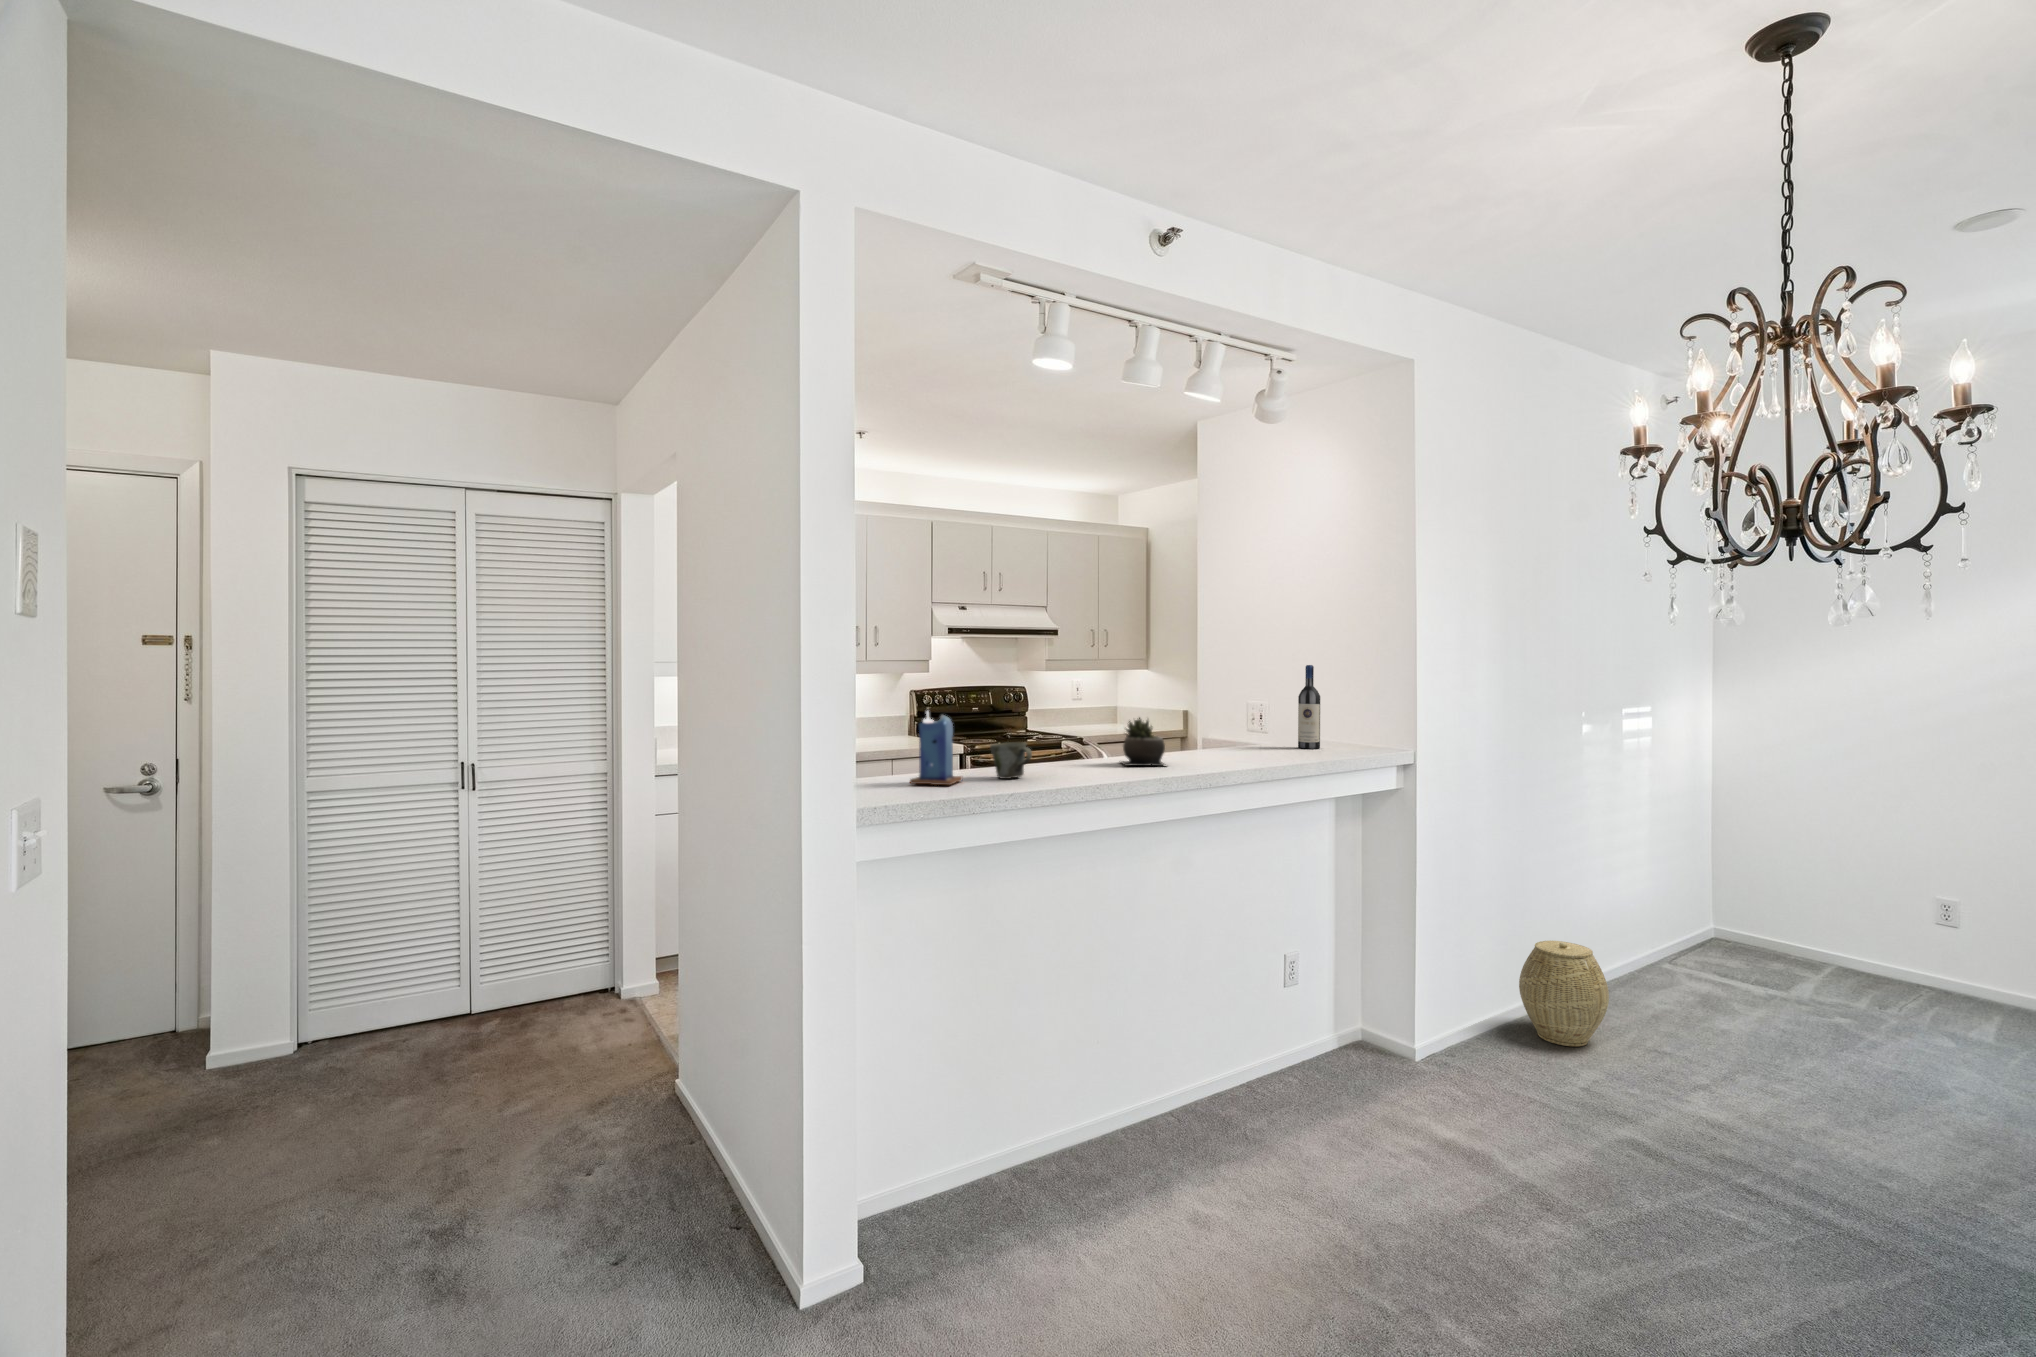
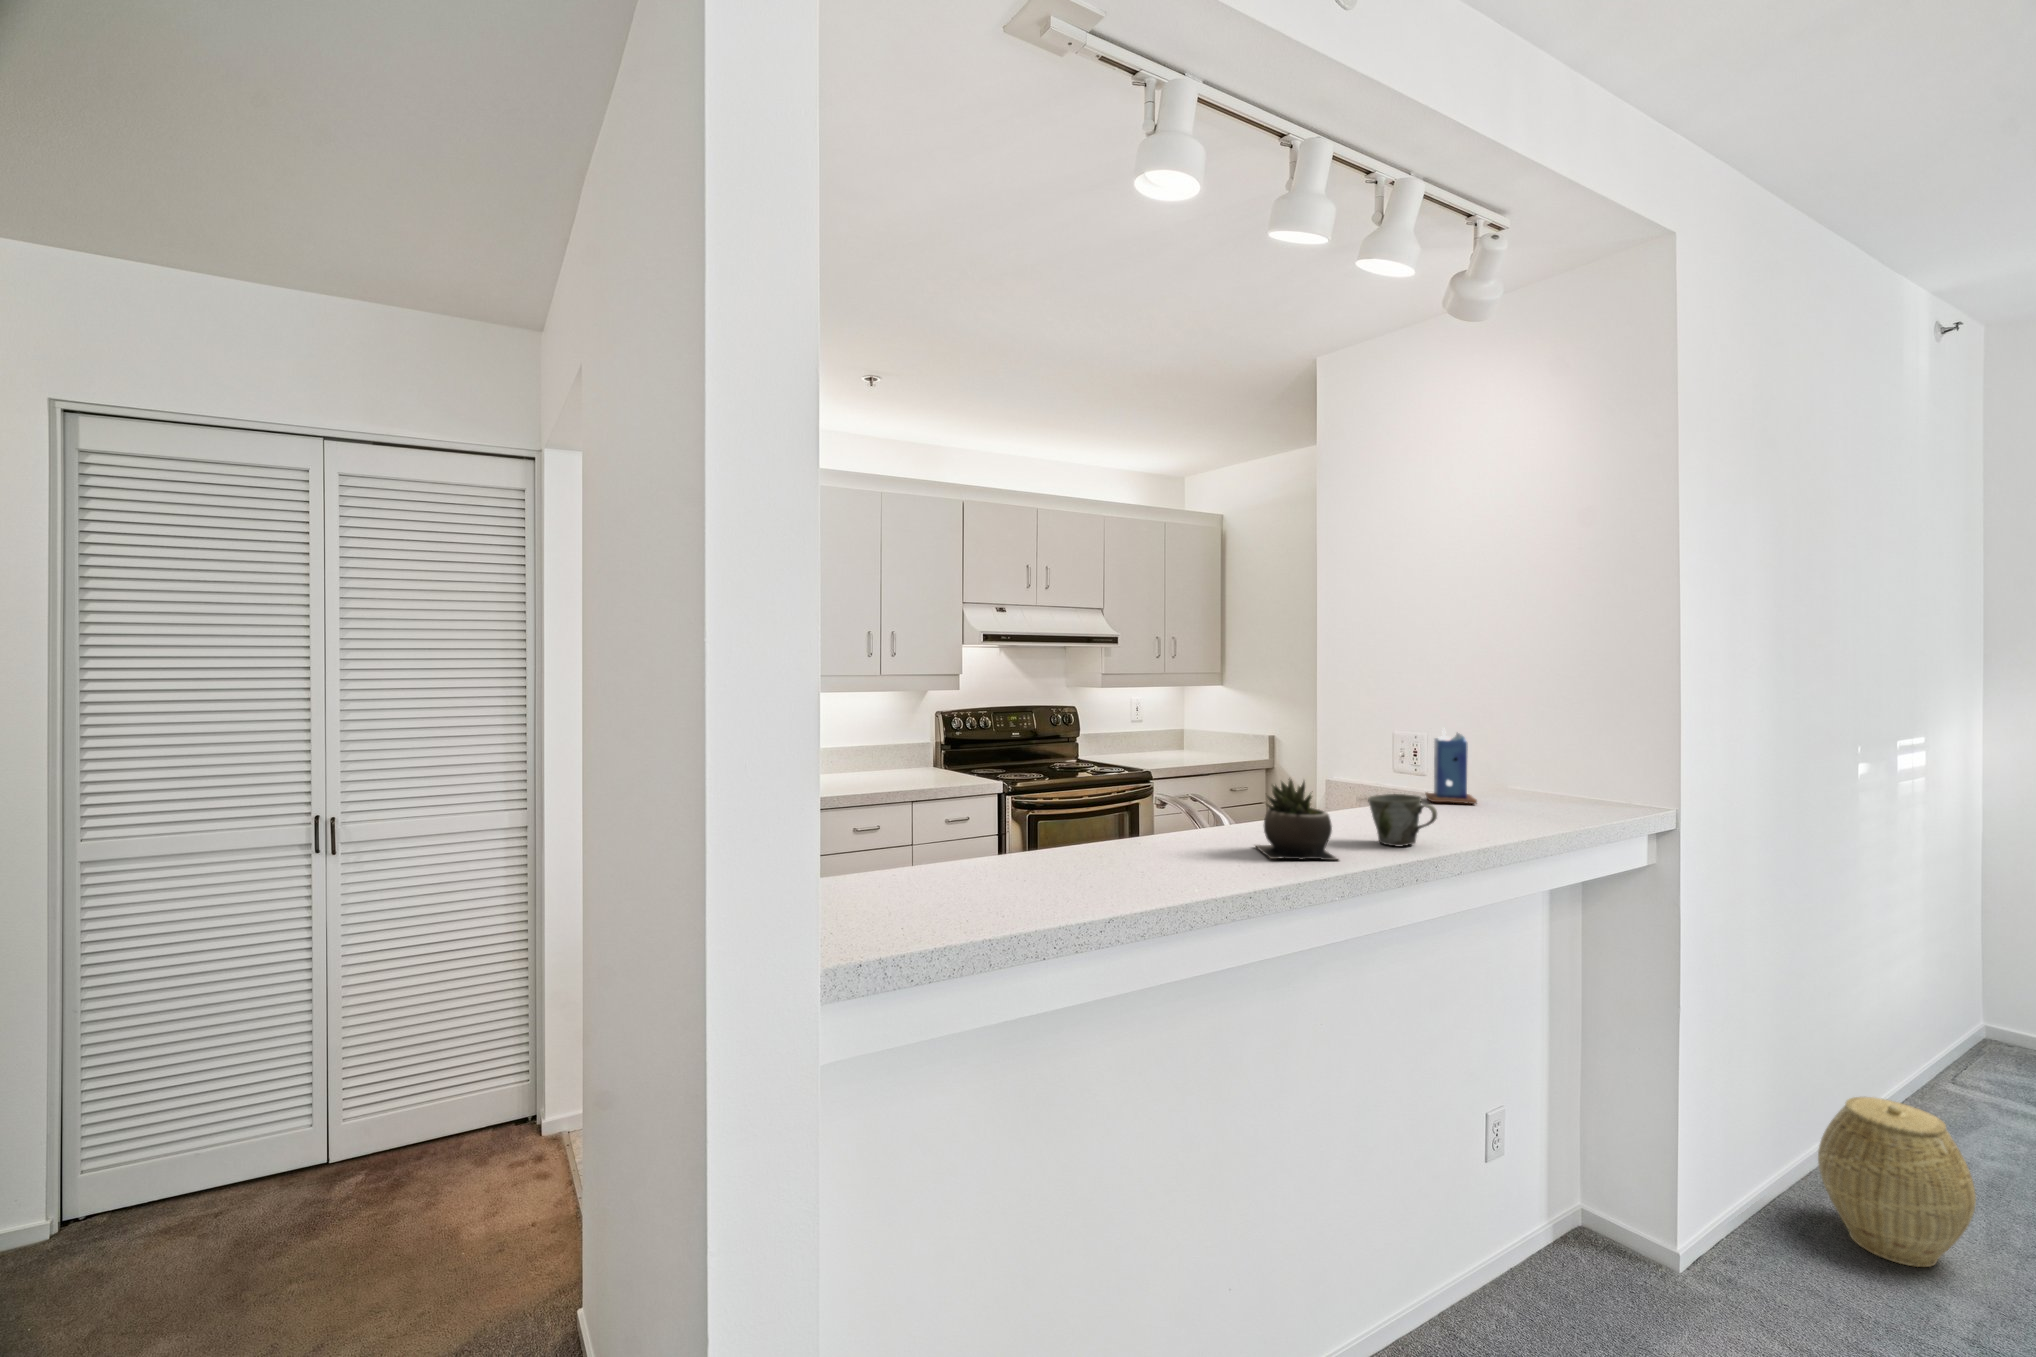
wine bottle: present [1298,665,1320,749] -> none [1498,693,1534,817]
candle: present [910,711,962,786] -> present [1426,729,1477,804]
mug: present [990,742,1032,779] -> present [1368,794,1437,847]

